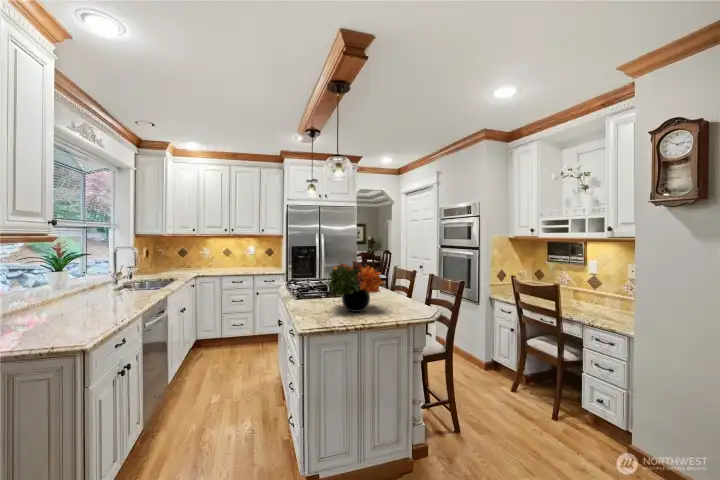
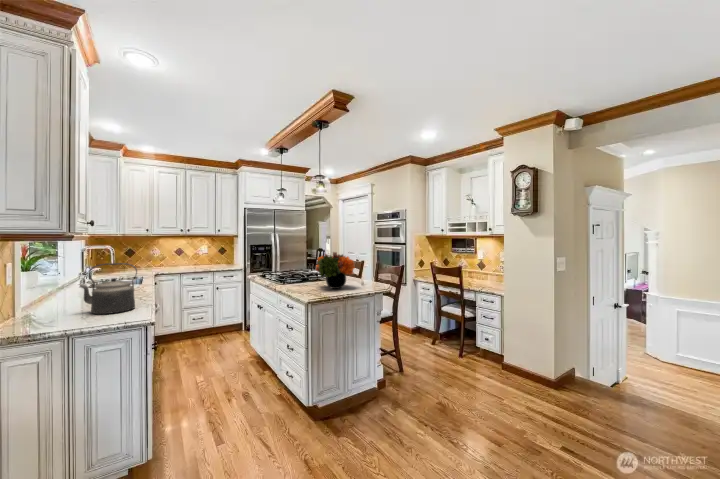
kettle: none [42,269,106,330] -> present [80,263,137,314]

